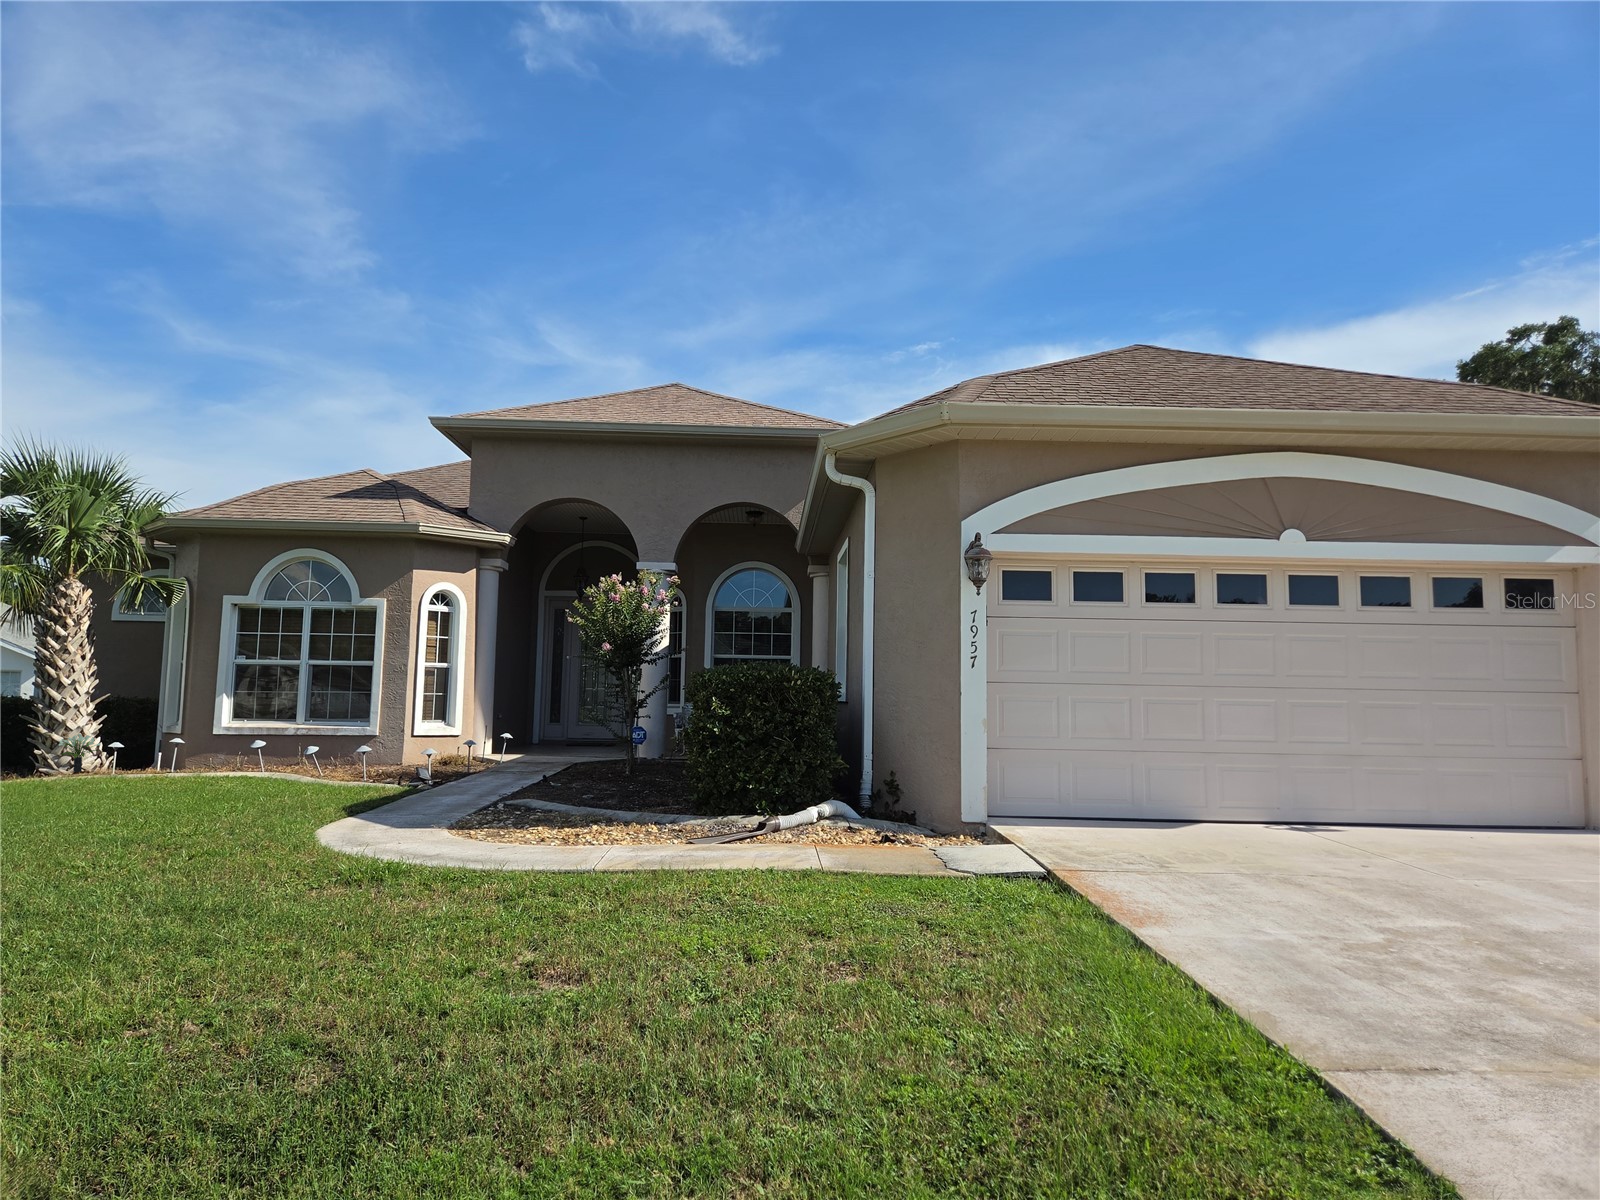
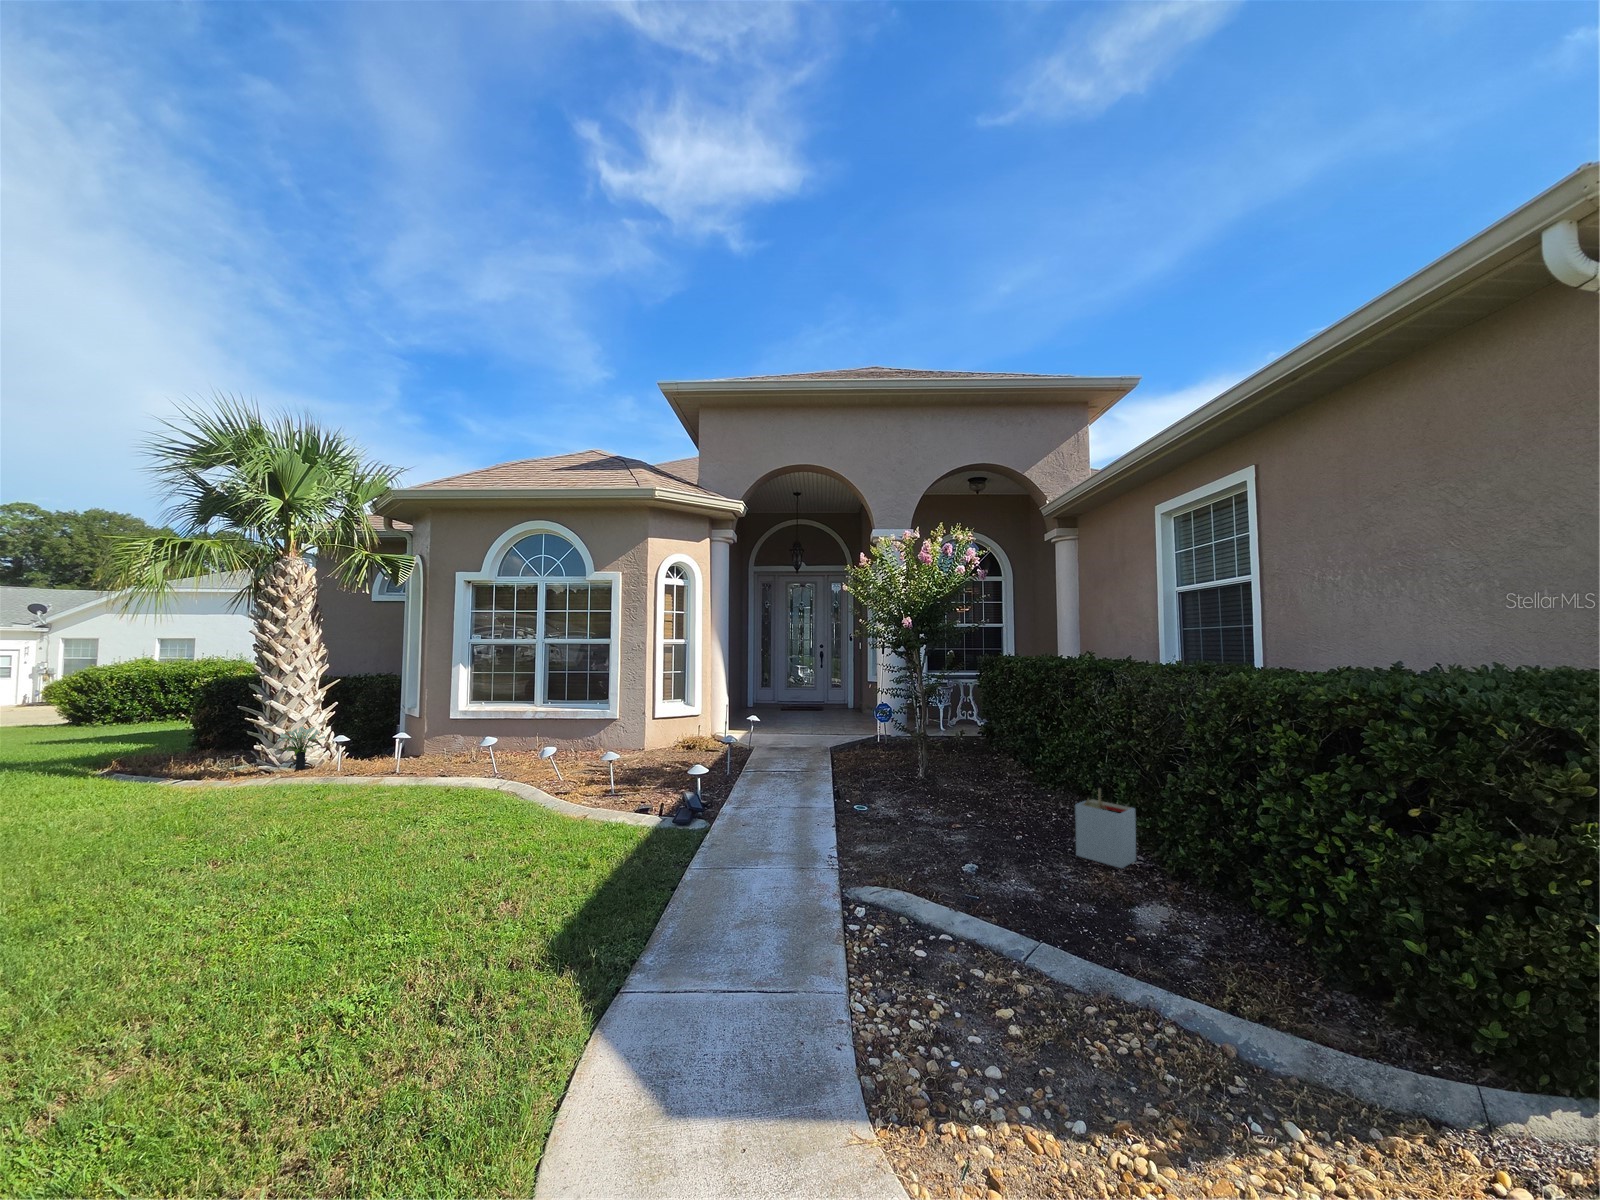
storage bin: none [672,767,709,818] -> present [1075,789,1136,869]

